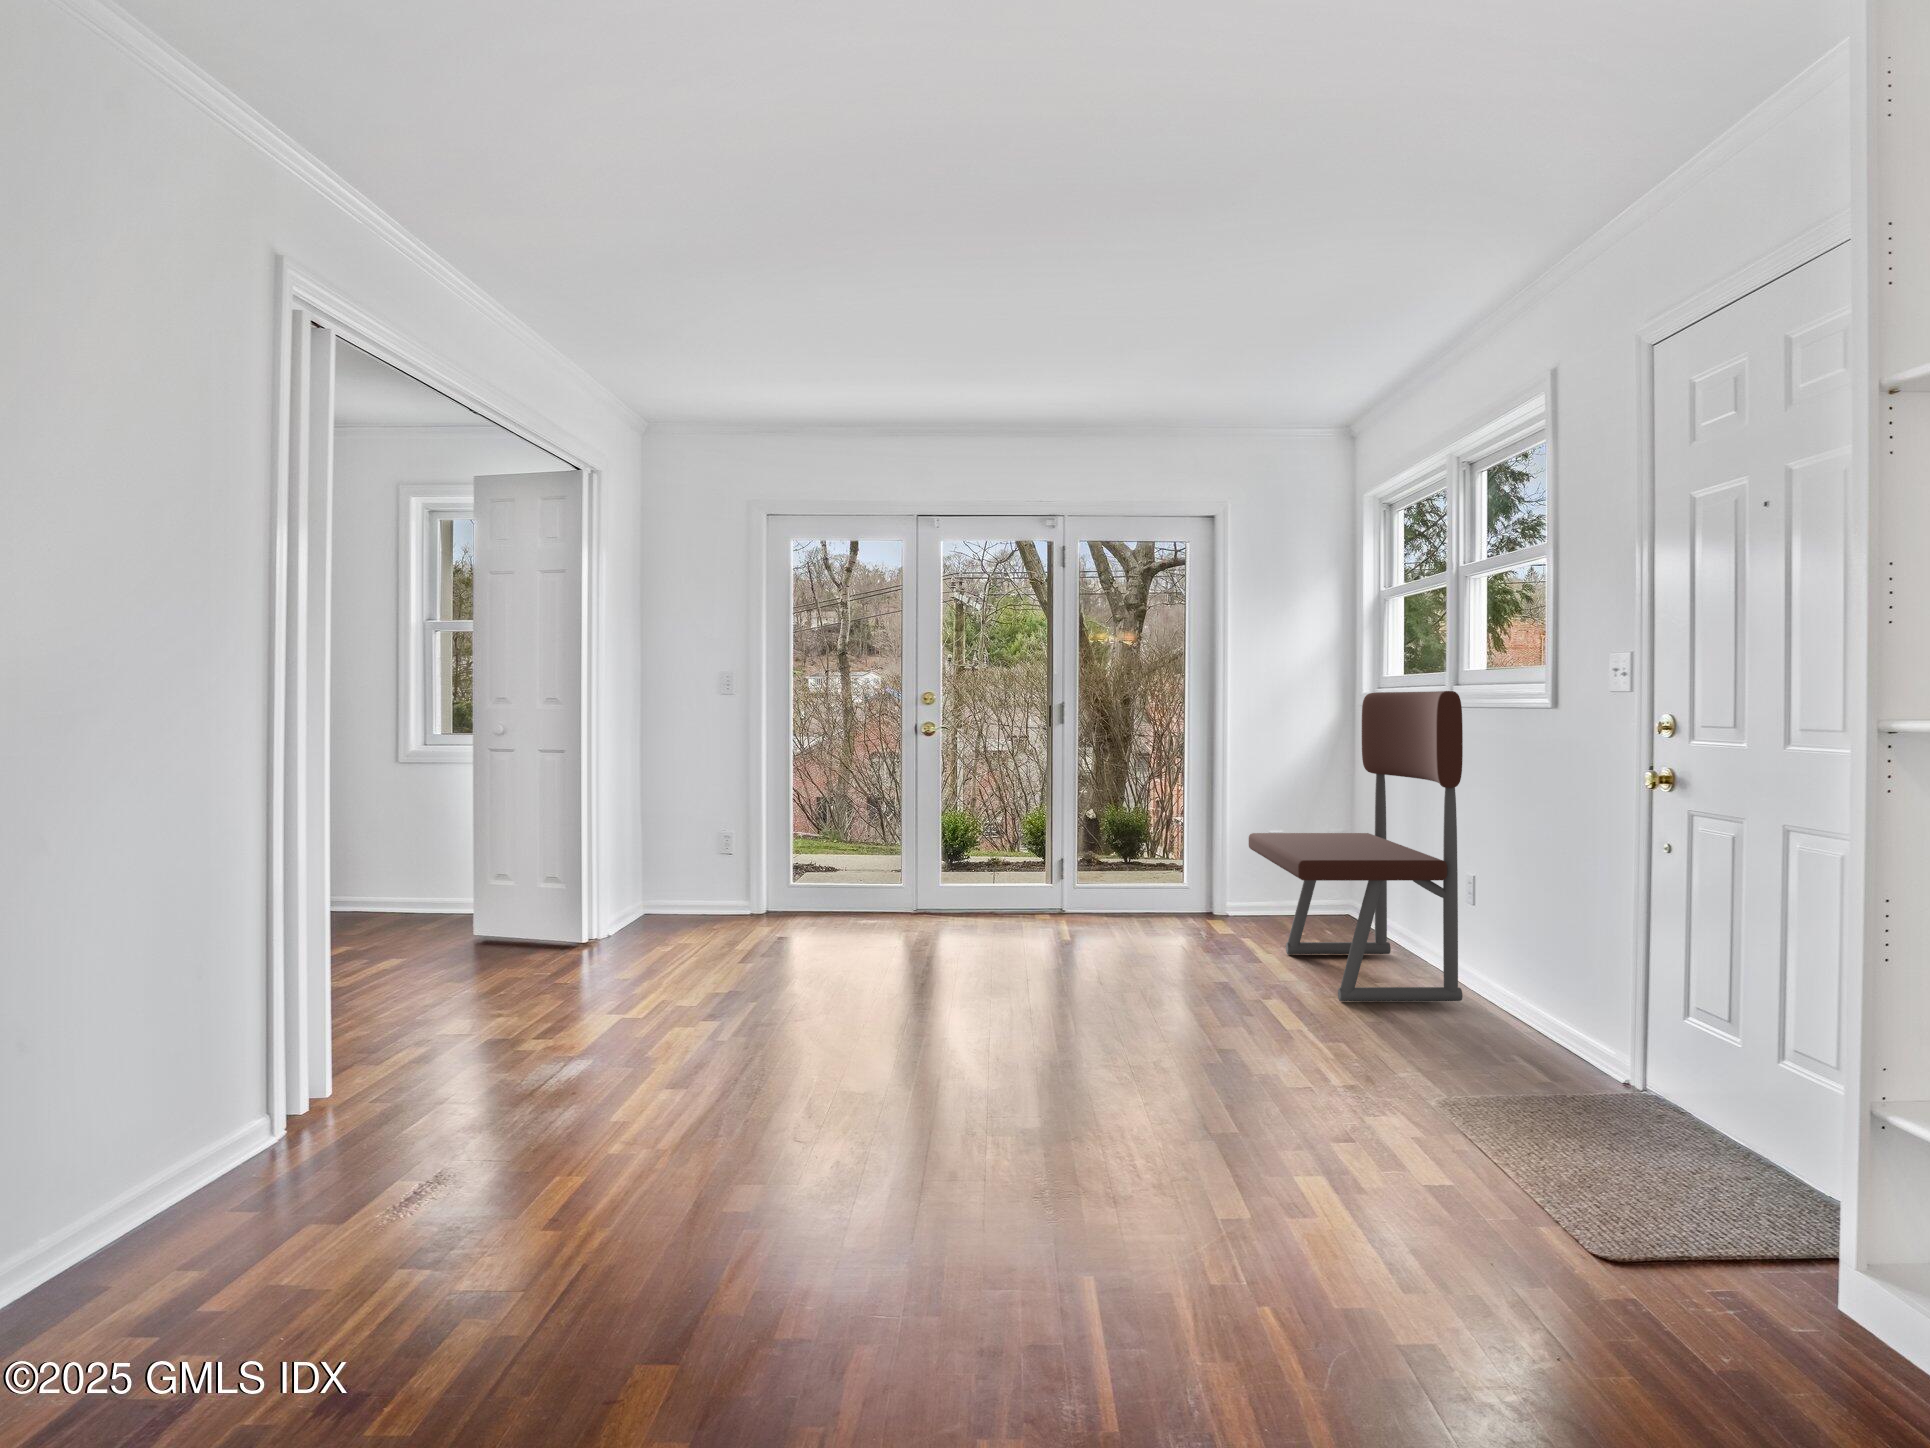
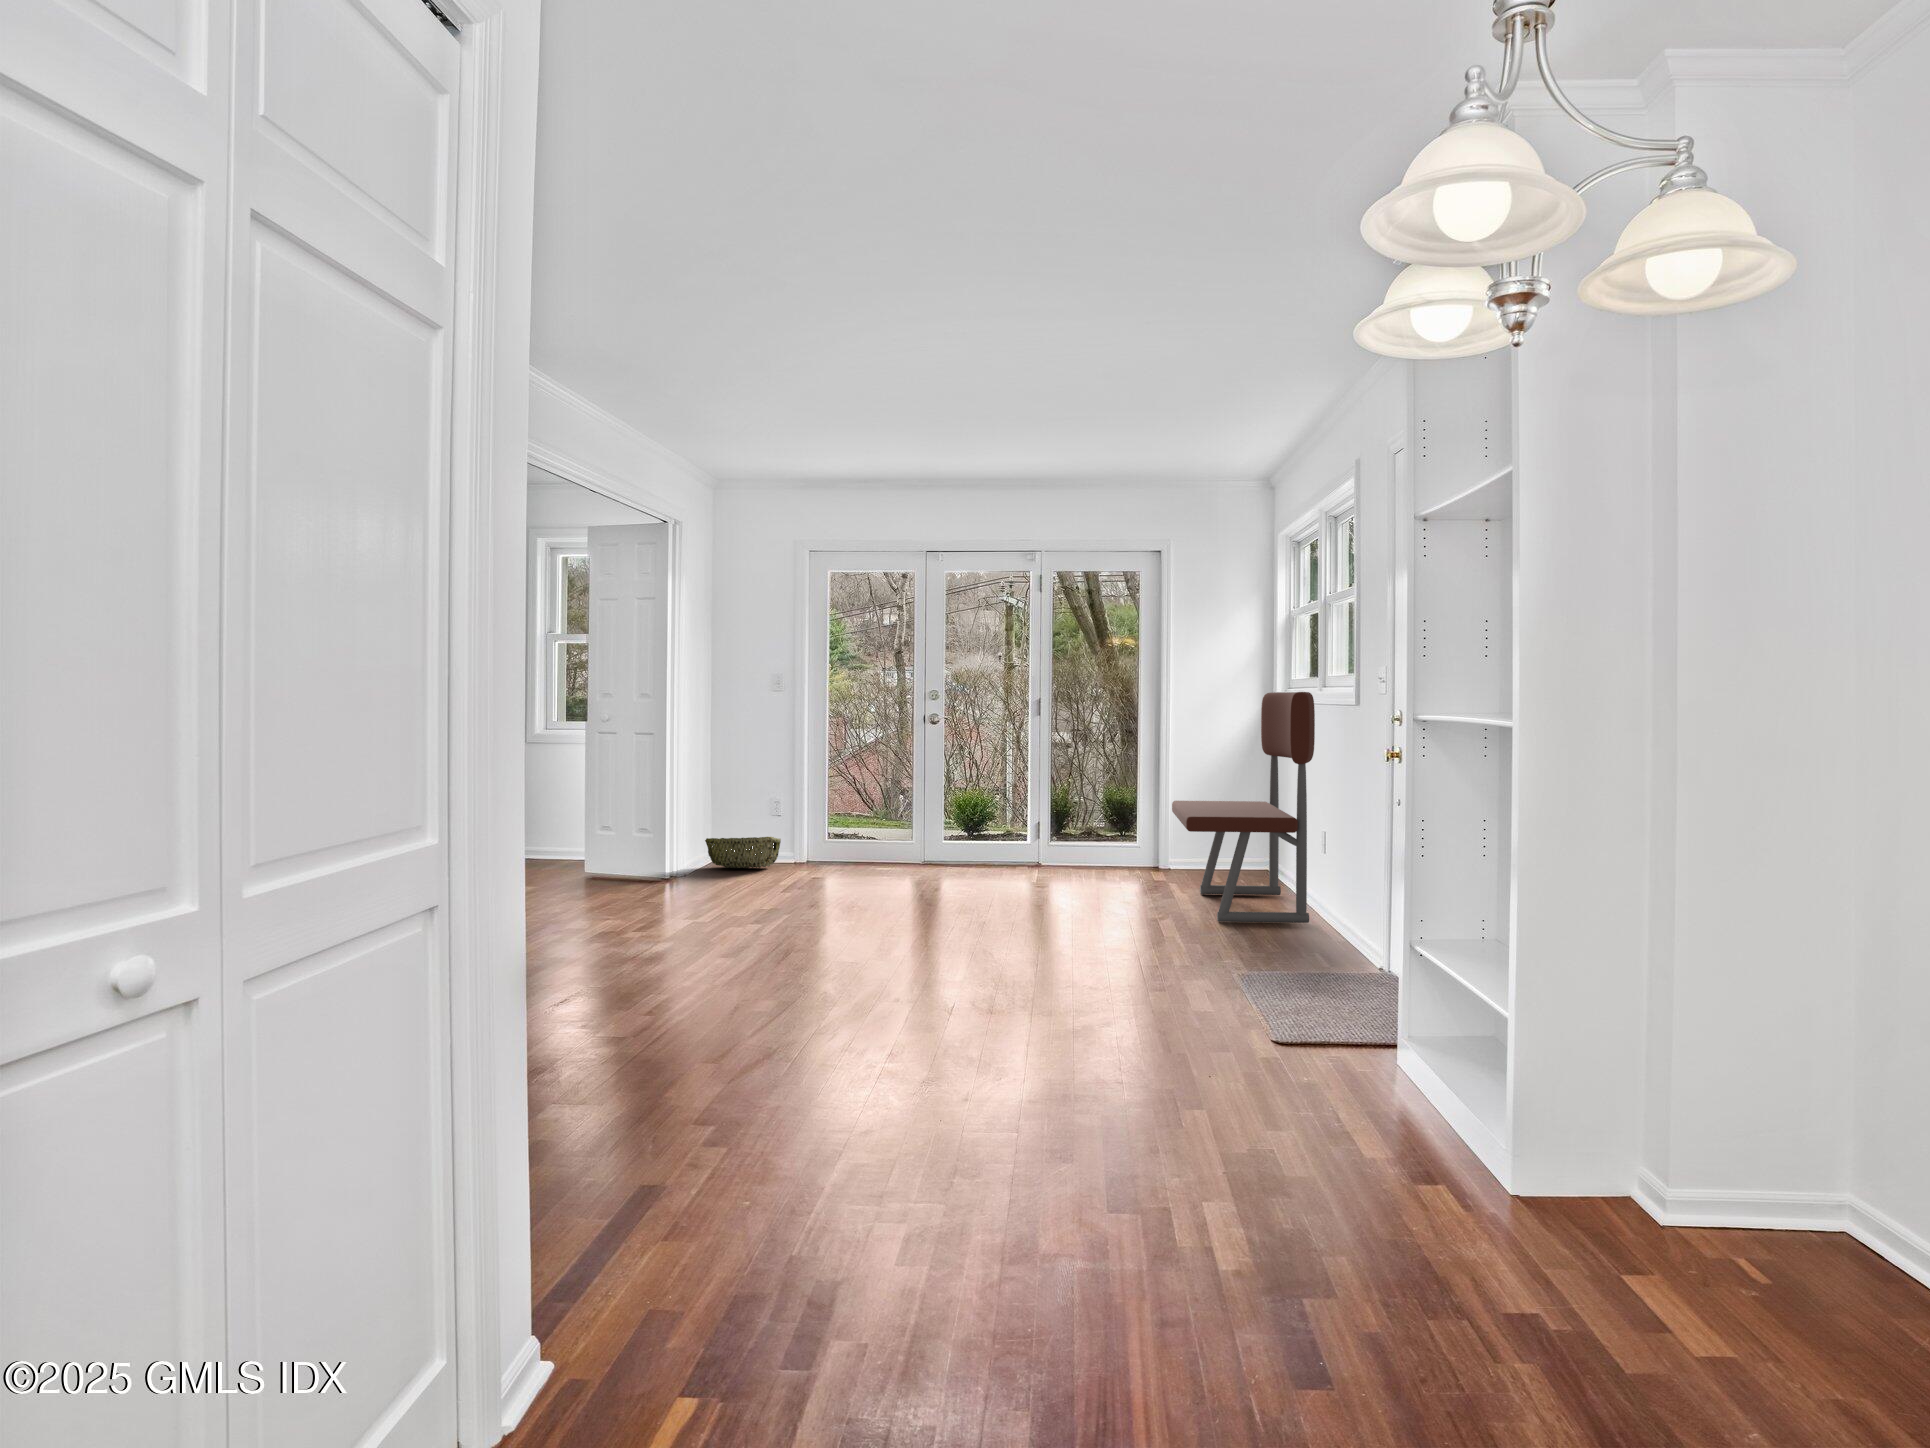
woven basket: none [633,882,732,924] -> present [705,837,781,868]

